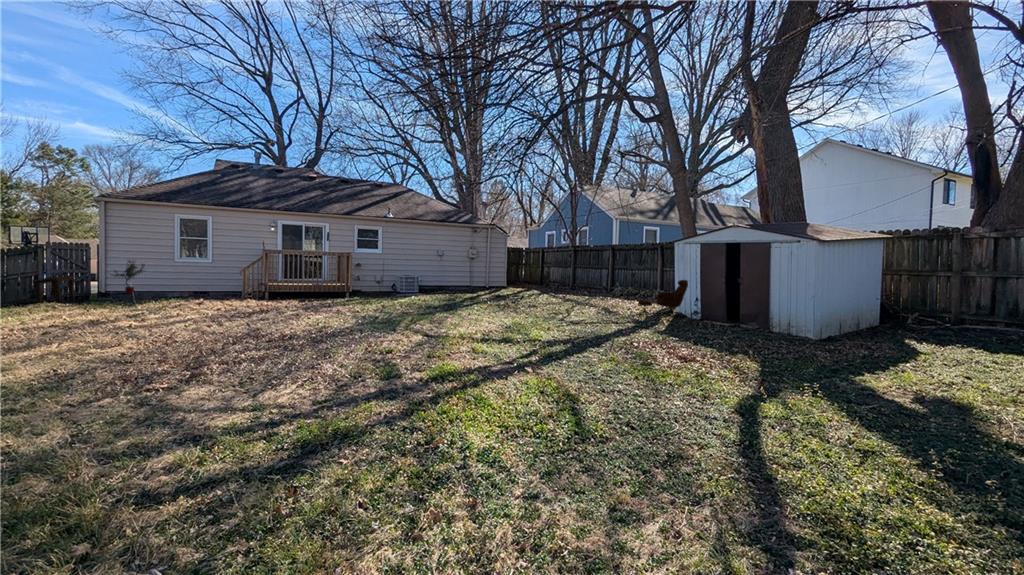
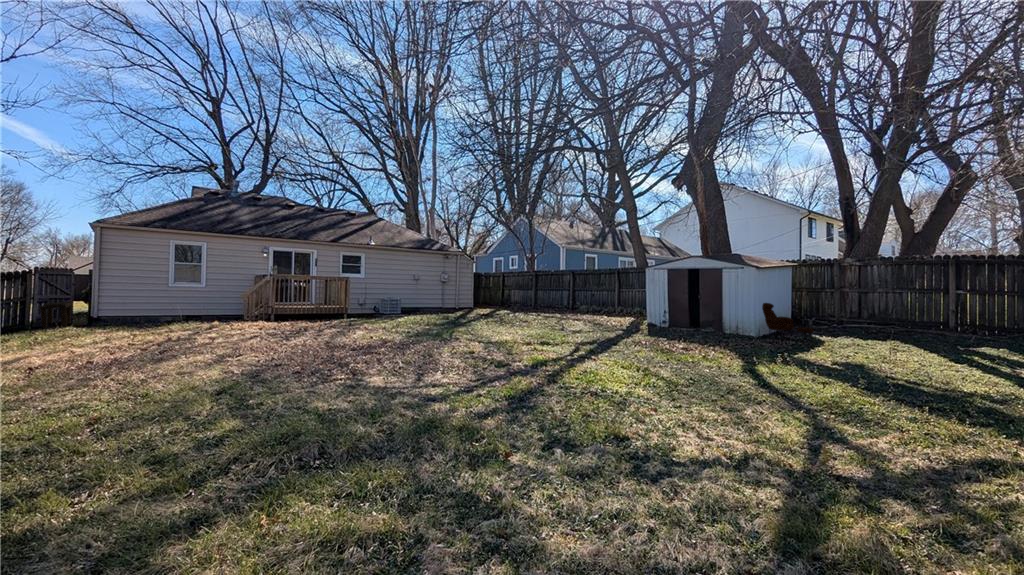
potted tree: present [111,261,145,294] -> none [104,285,141,320]
lounge chair: present [638,280,688,315] -> present [762,303,814,341]

